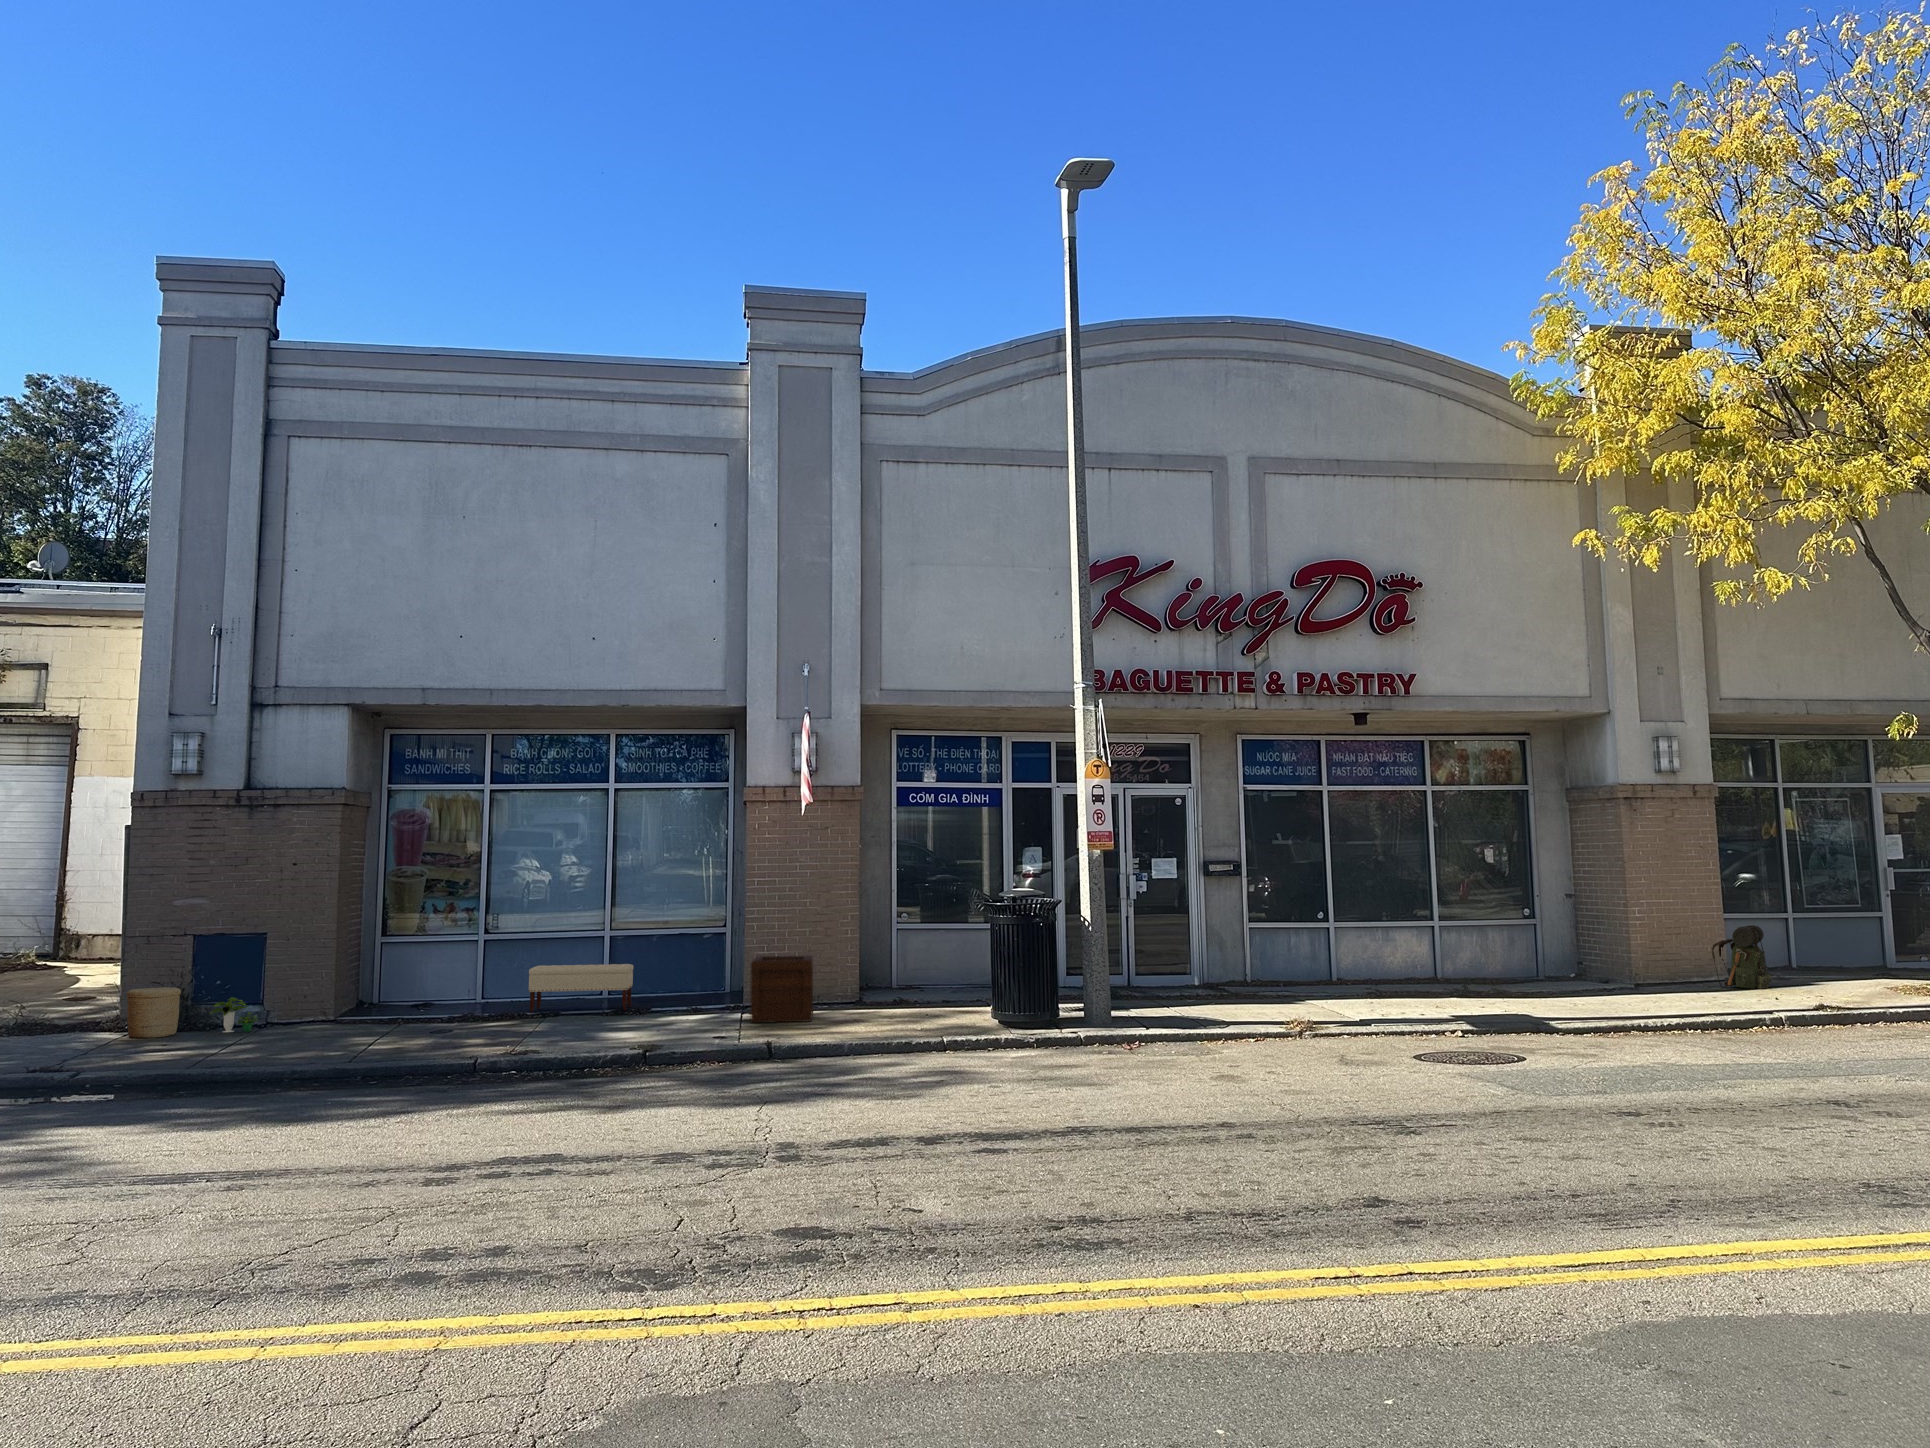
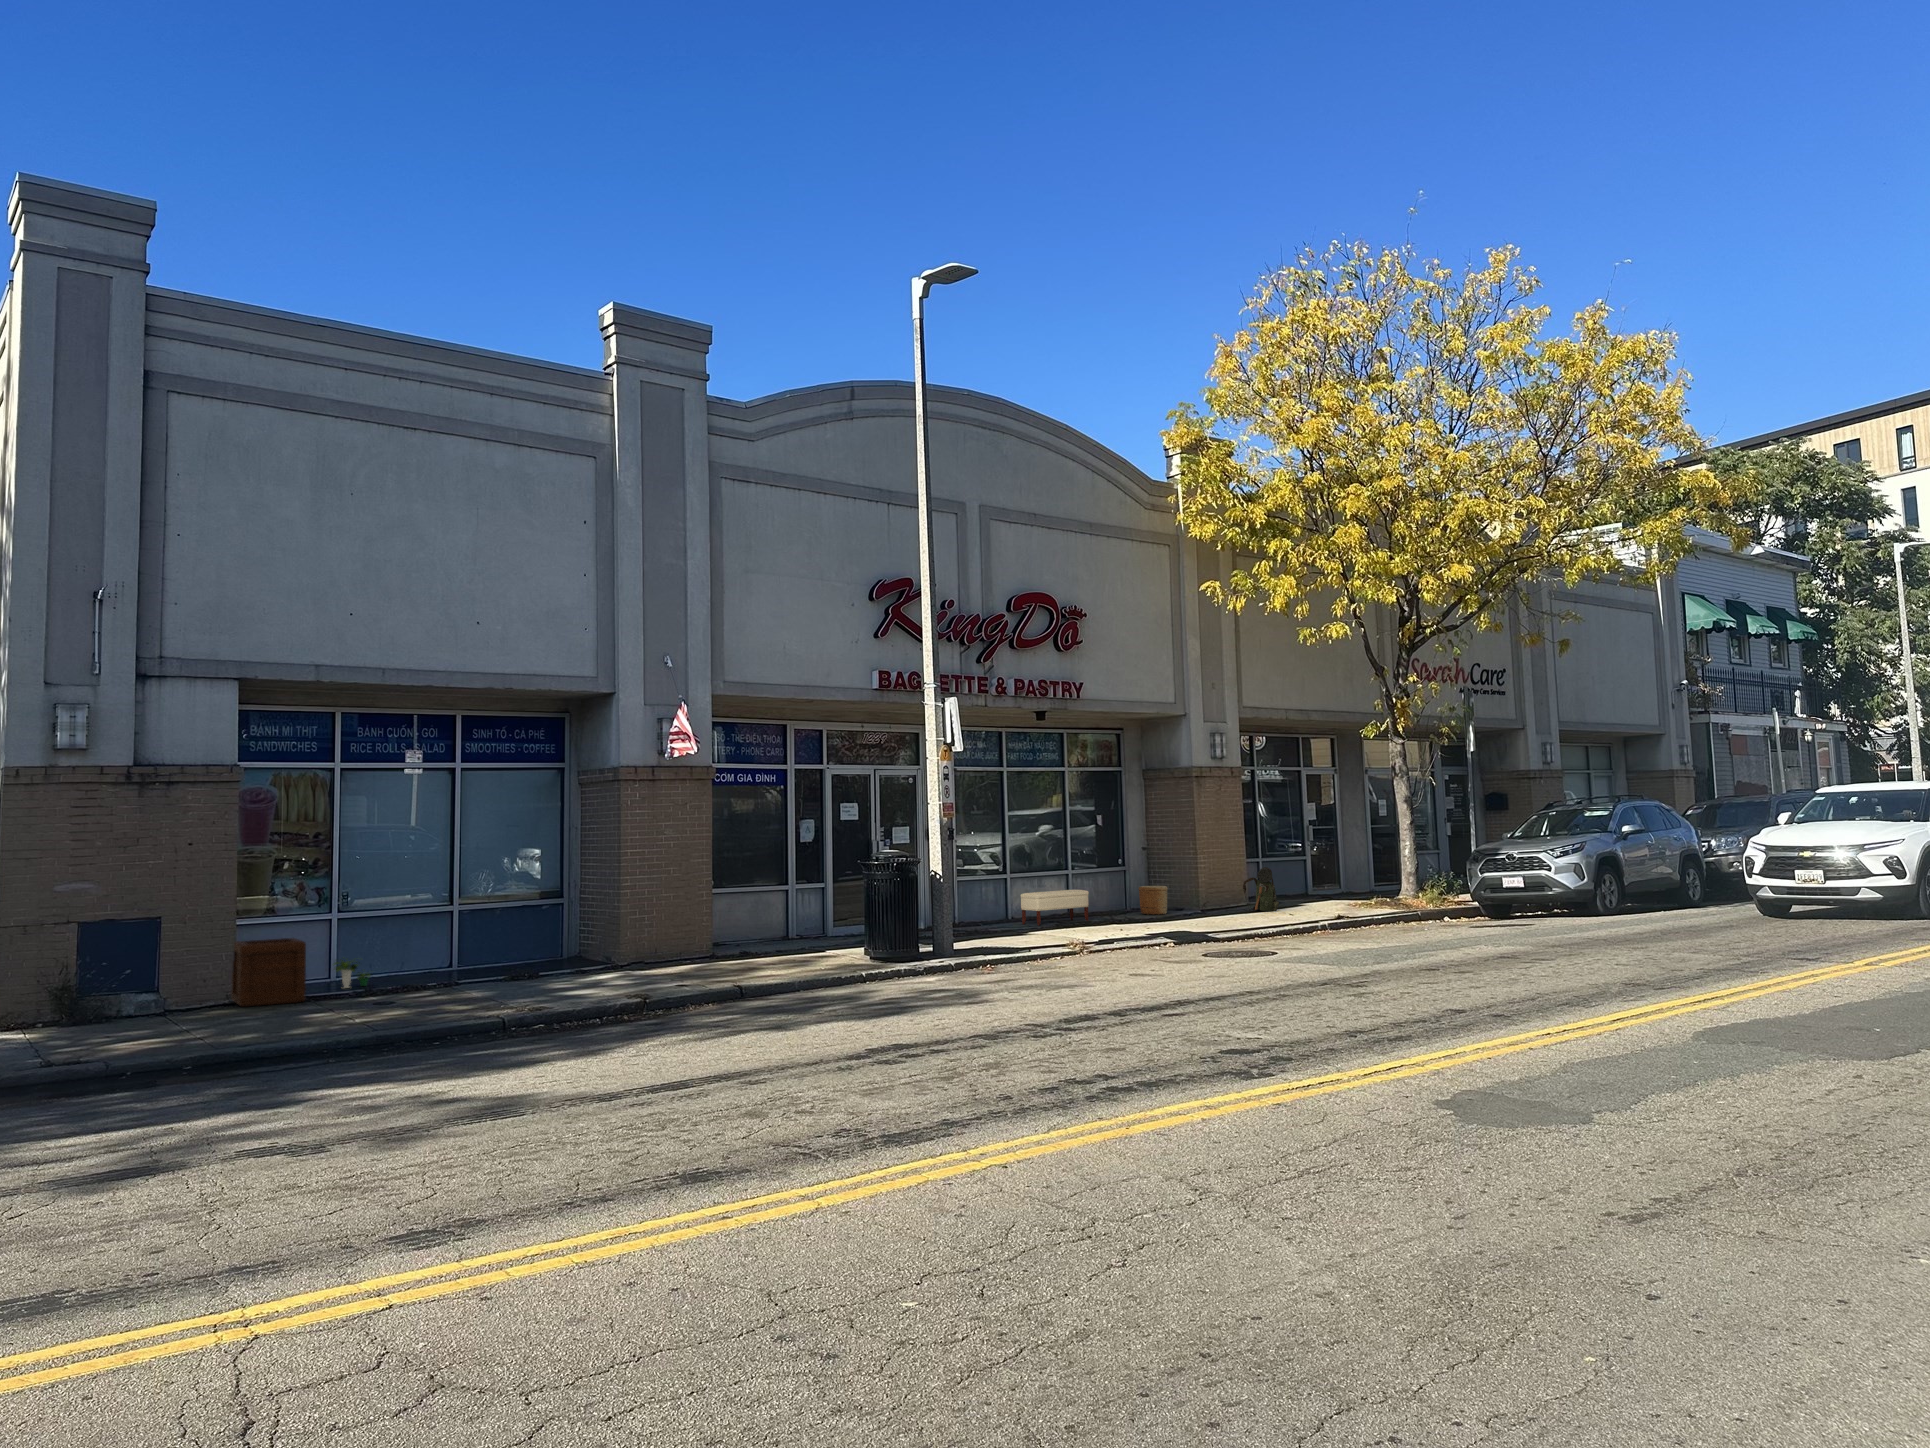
wooden crate: present [750,955,813,1023] -> present [231,938,306,1007]
bench: present [528,964,634,1013] -> present [1021,890,1089,926]
woven basket: present [127,987,181,1038] -> present [1139,886,1168,915]
potted plant: present [210,997,257,1032] -> present [334,959,370,988]

